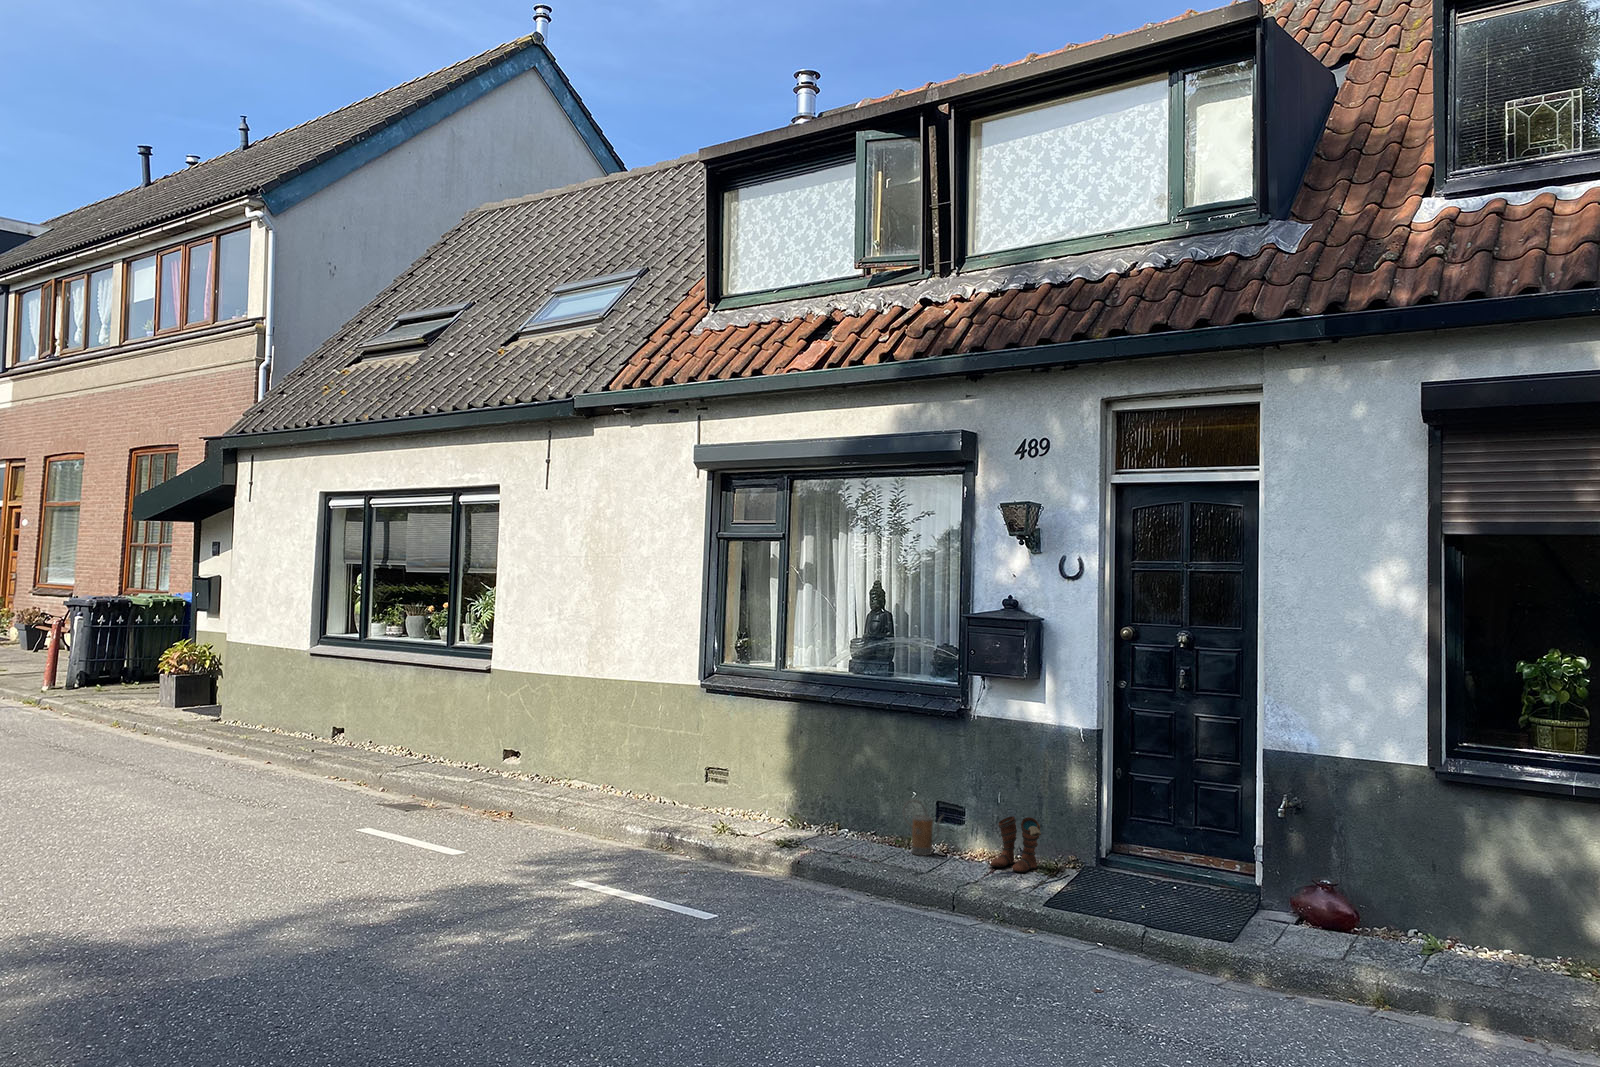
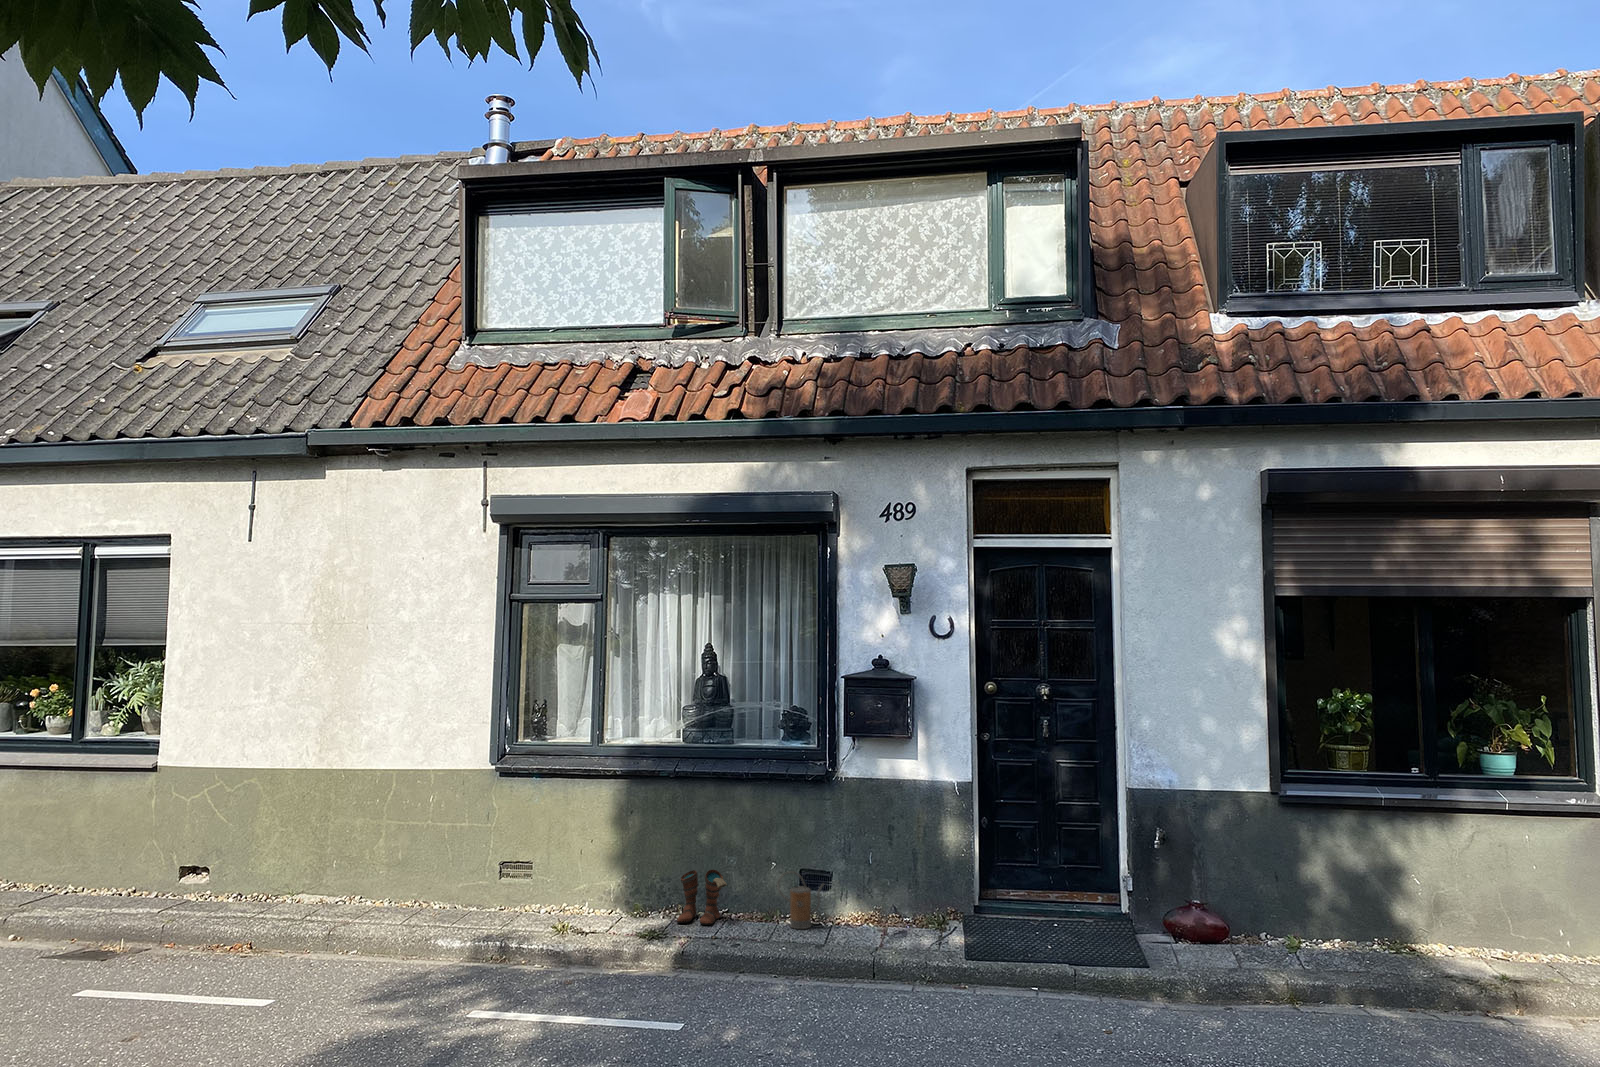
boots: present [990,816,1041,872] -> present [677,870,727,925]

